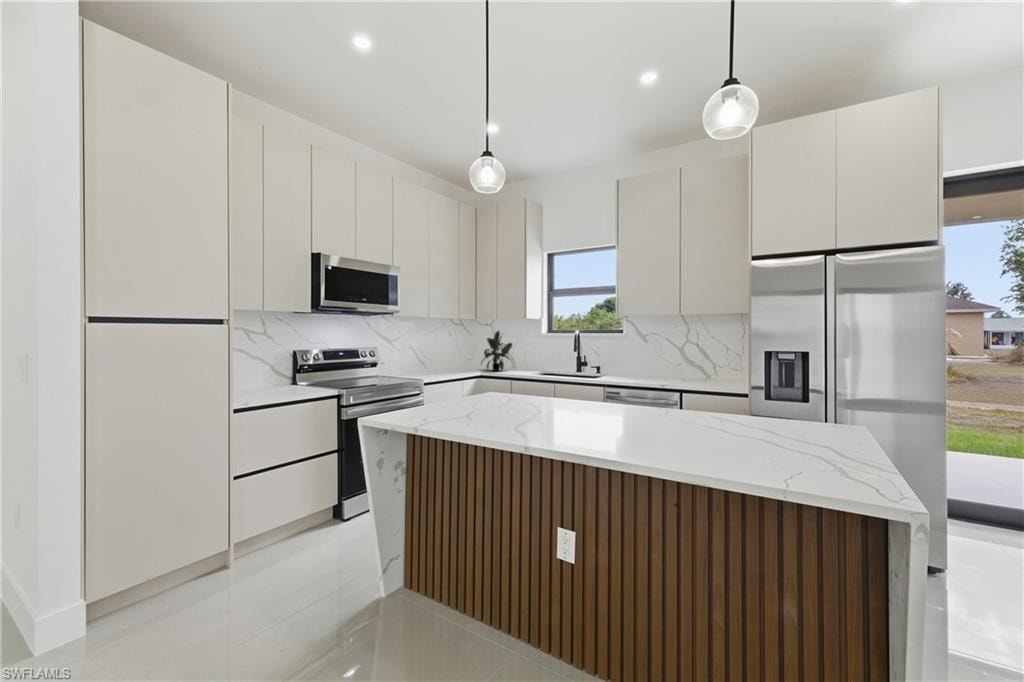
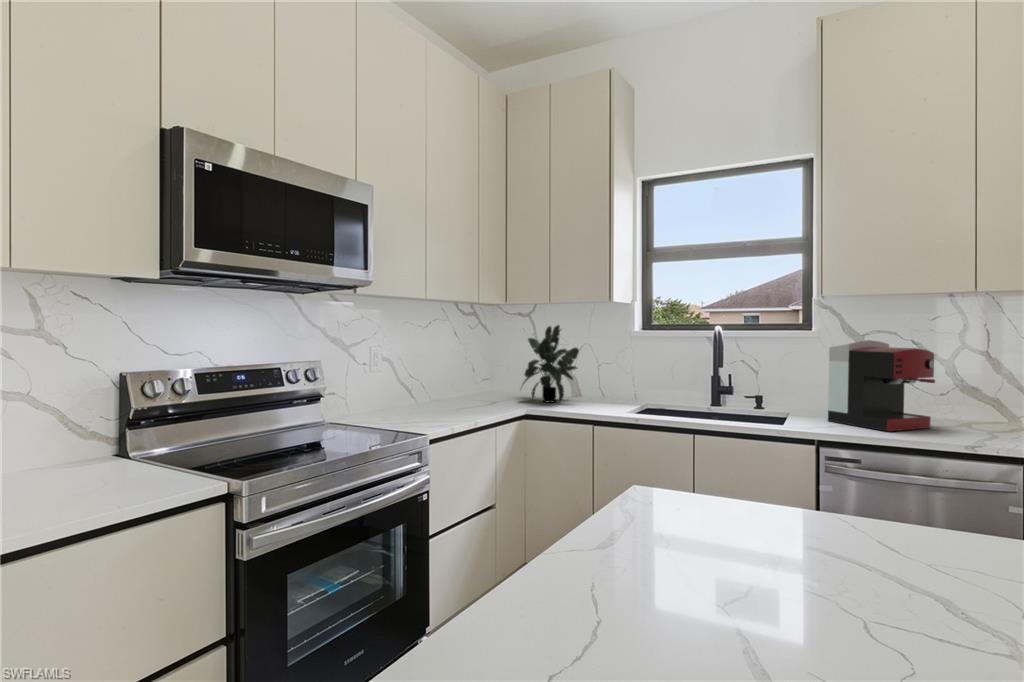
coffee maker: none [624,337,669,380] -> present [828,340,935,431]

